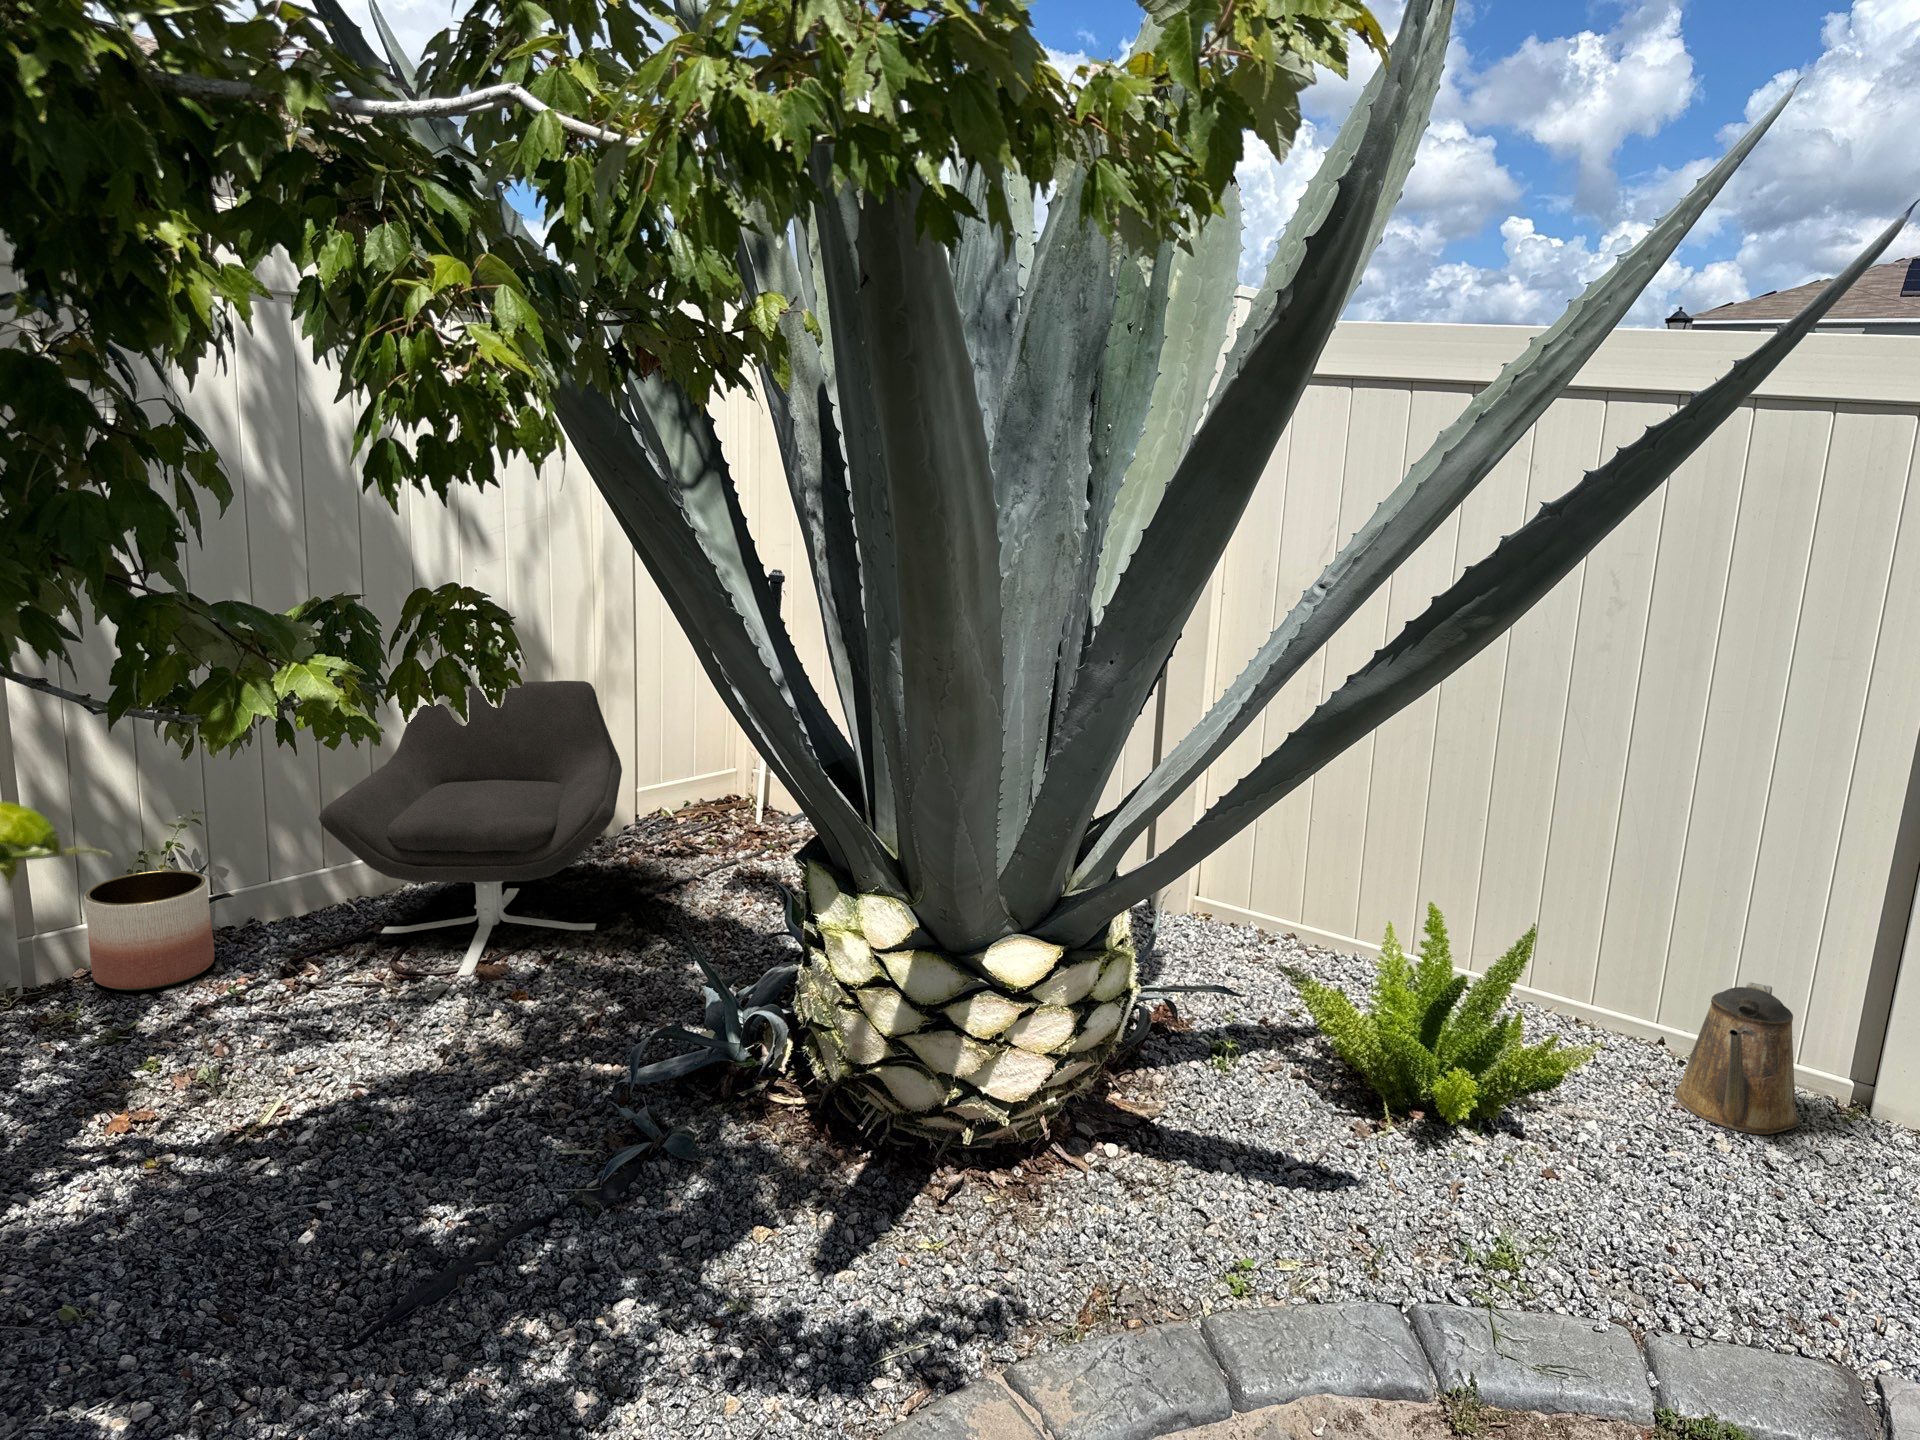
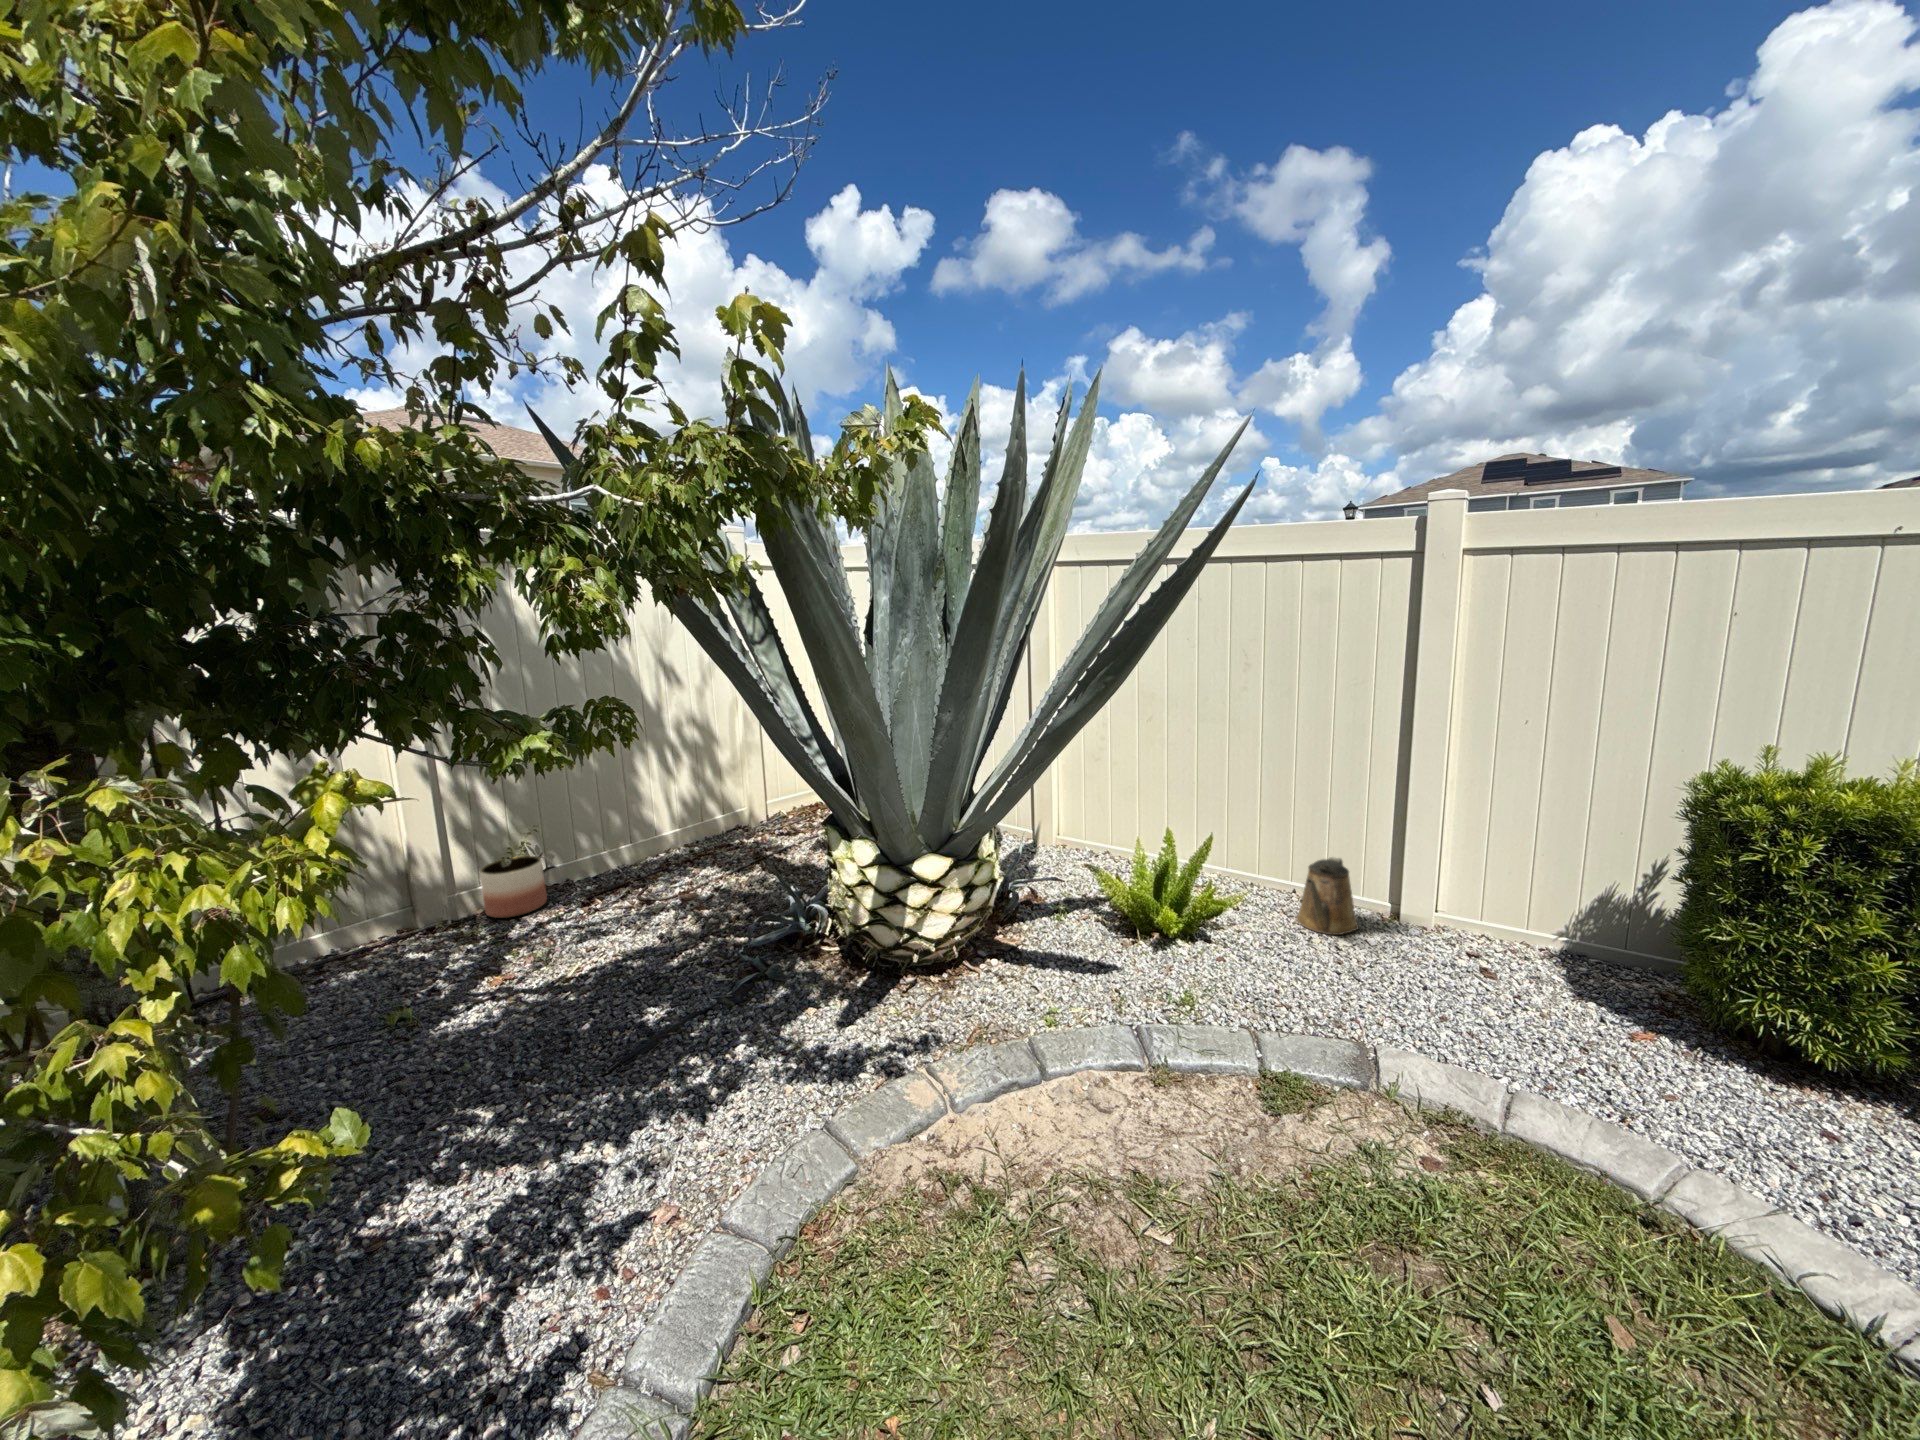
lounge chair: present [319,680,622,975] -> none [597,746,755,901]

